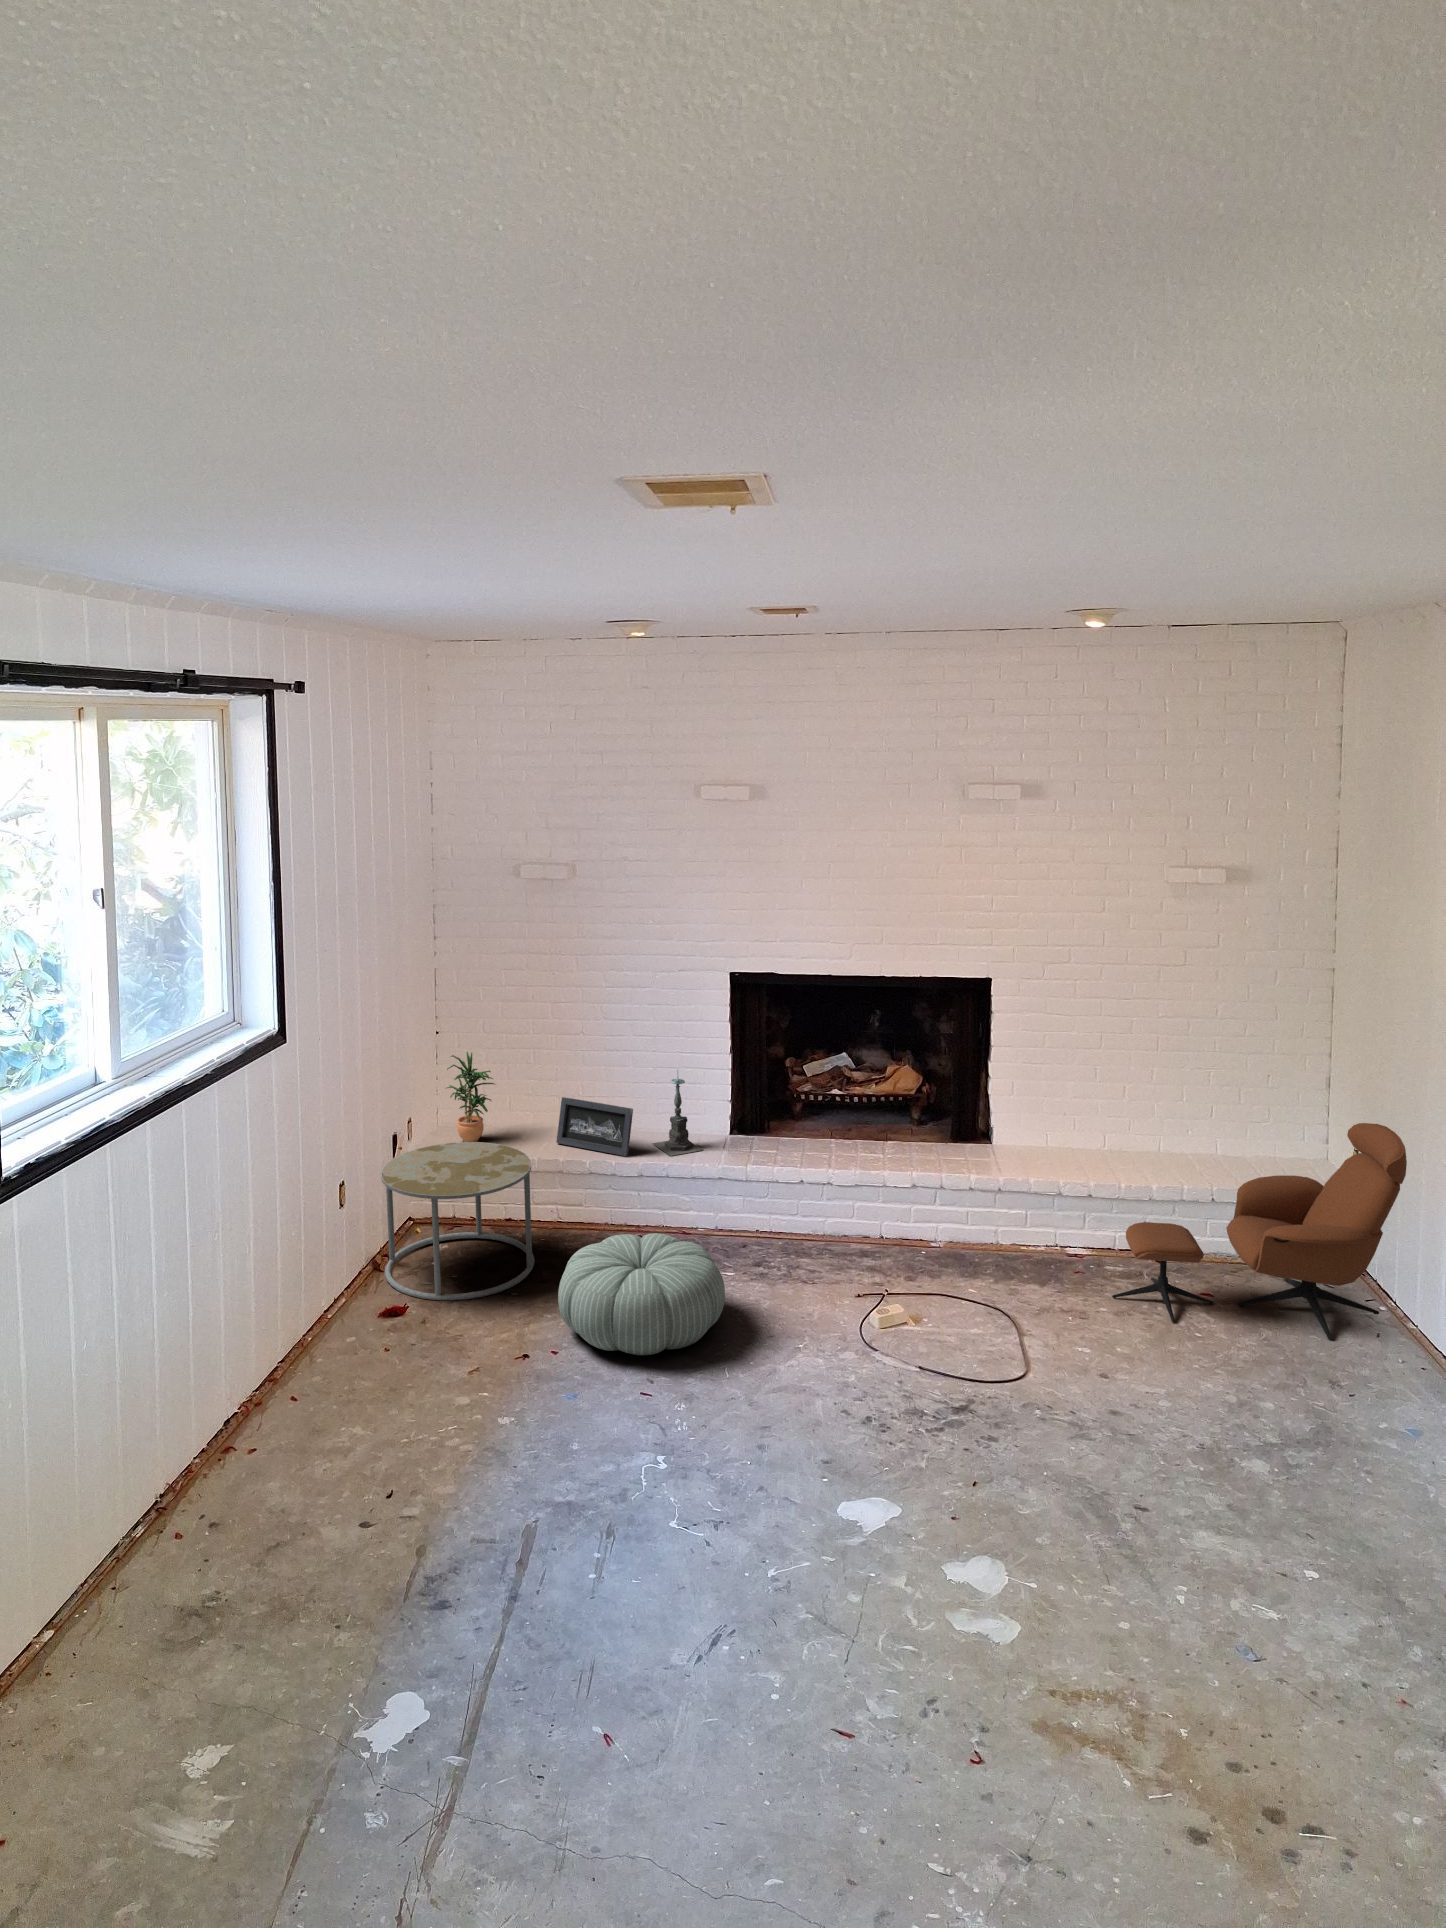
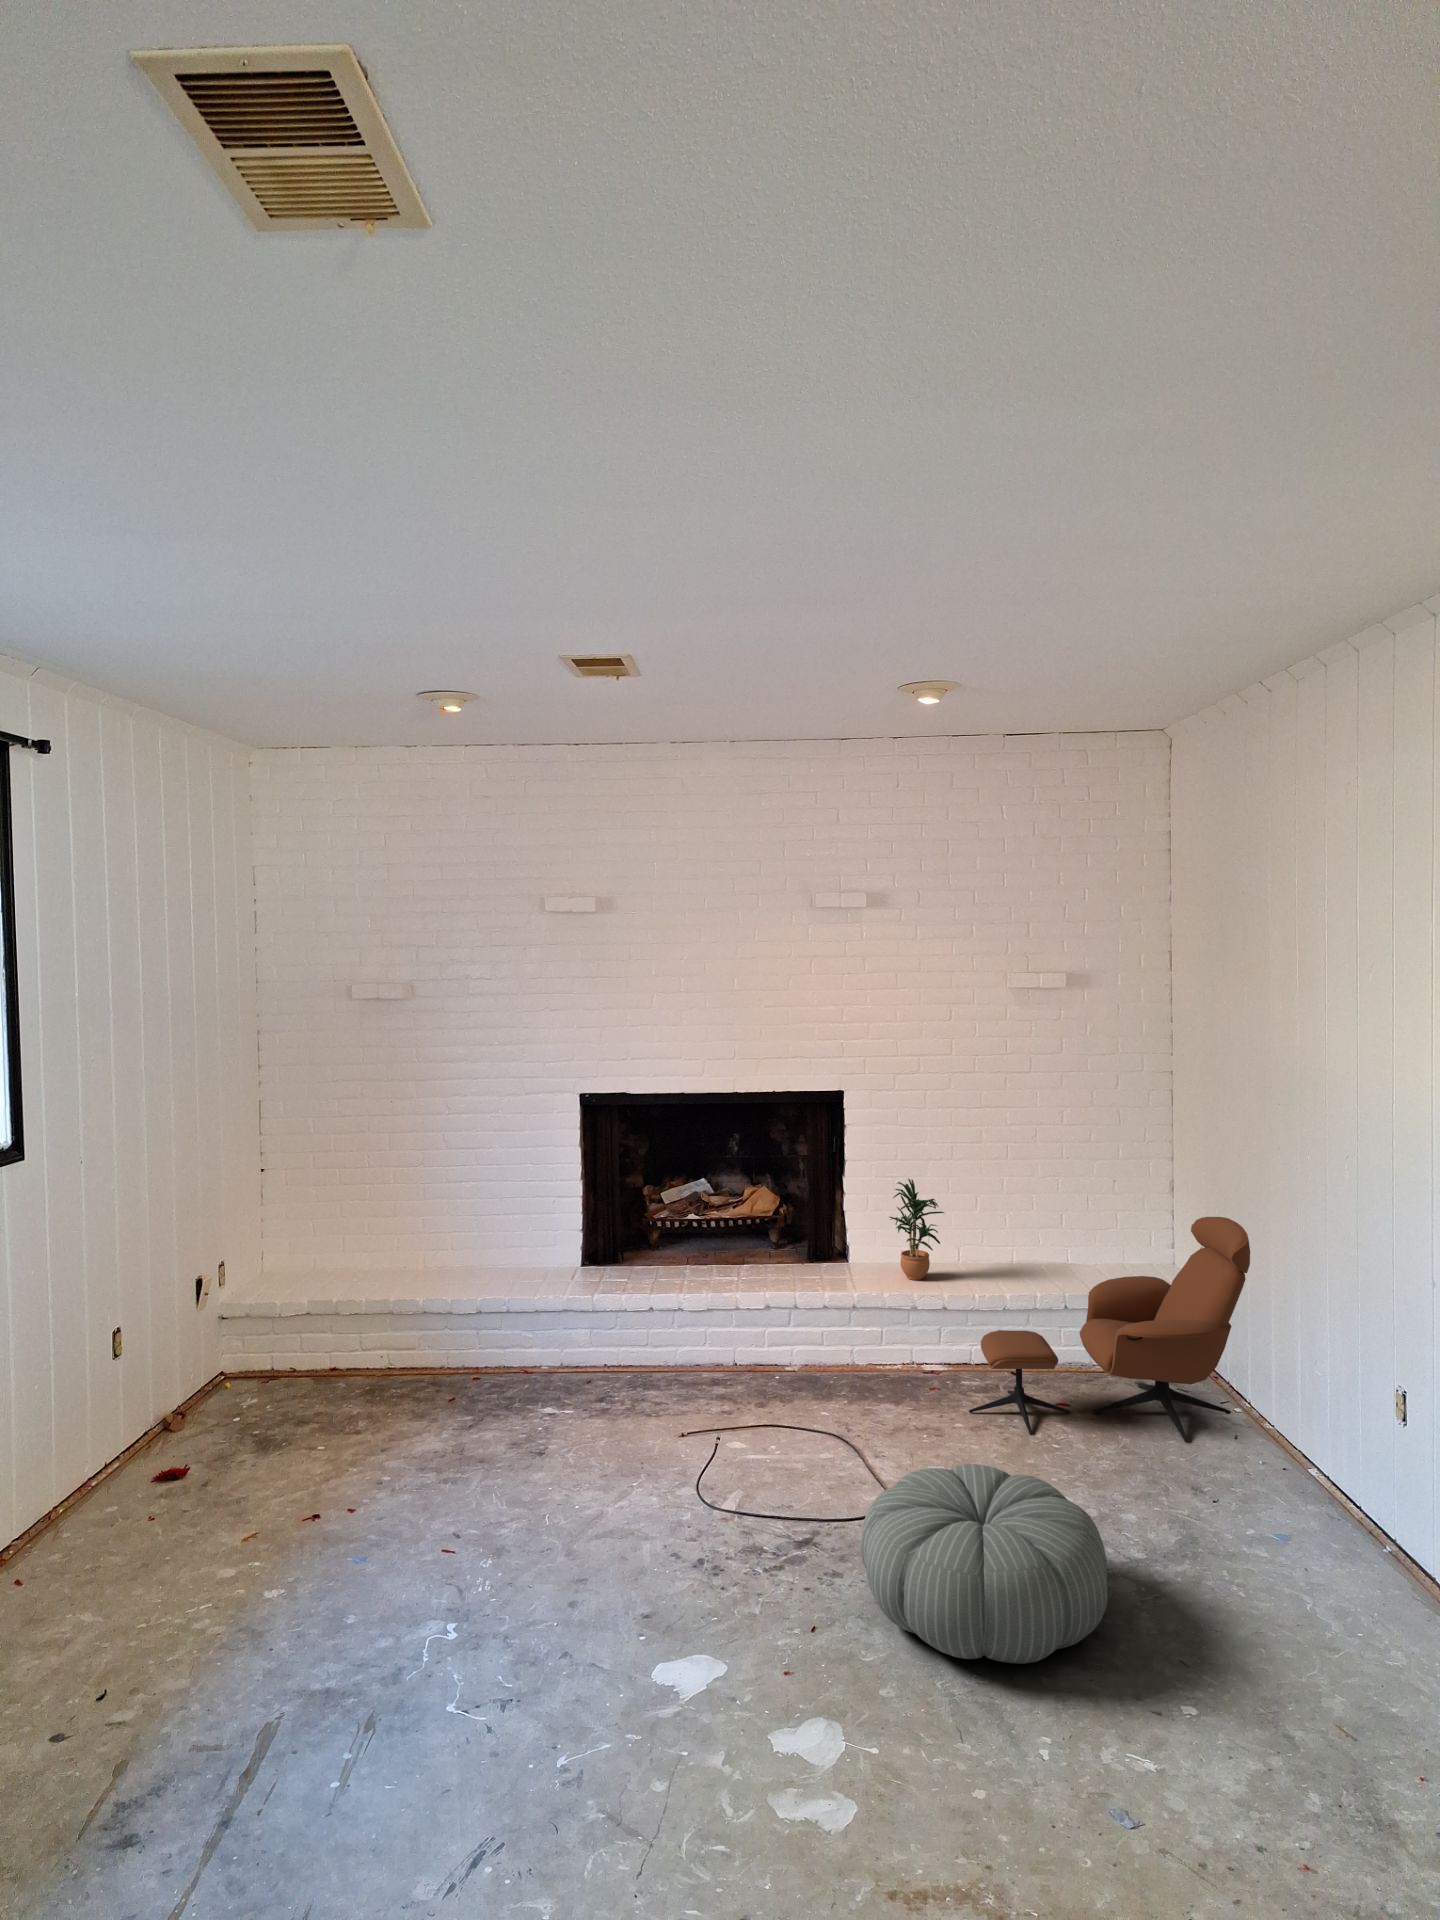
potted plant: present [447,1052,494,1142] -> present [890,1179,944,1280]
candle holder: present [653,1071,703,1156] -> none [497,1195,551,1288]
picture frame: present [556,1097,633,1156] -> none [393,1230,475,1290]
side table: present [381,1142,535,1300] -> none [171,1279,354,1458]
pouf: present [558,1233,725,1355] -> present [861,1464,1108,1664]

